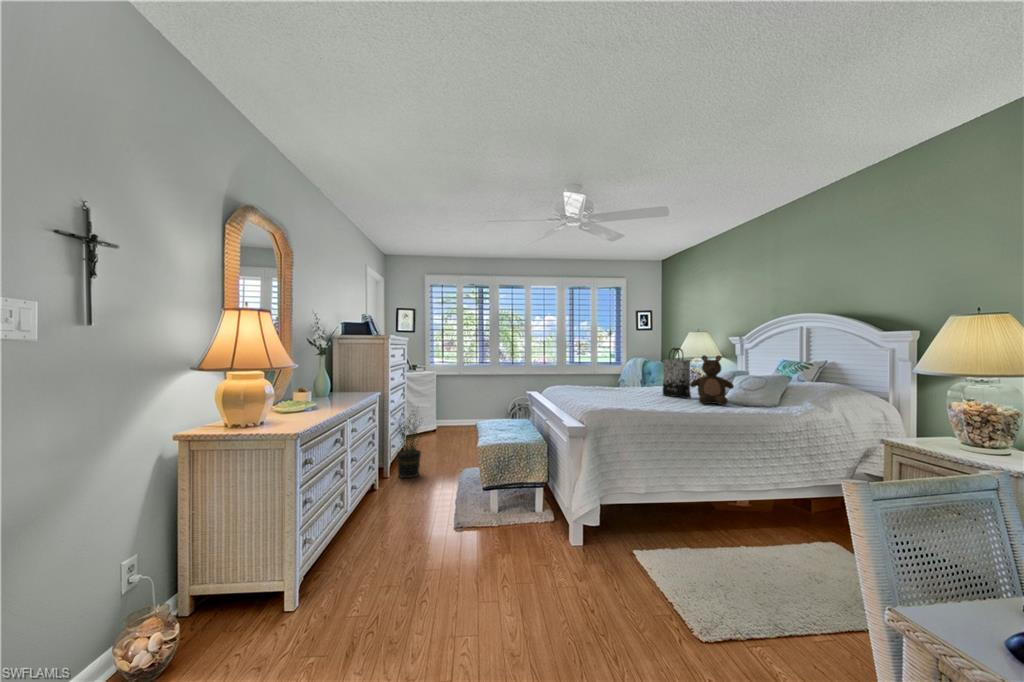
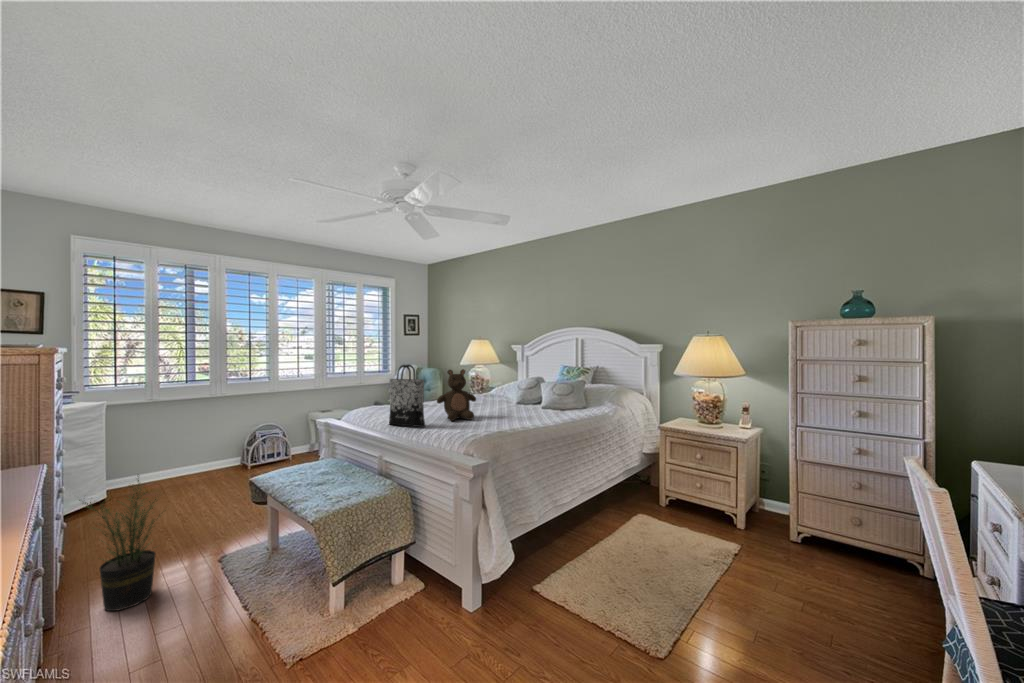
tote bag: present [663,348,691,398] -> present [389,365,425,427]
stuffed bear: present [690,355,734,405] -> present [437,369,476,421]

